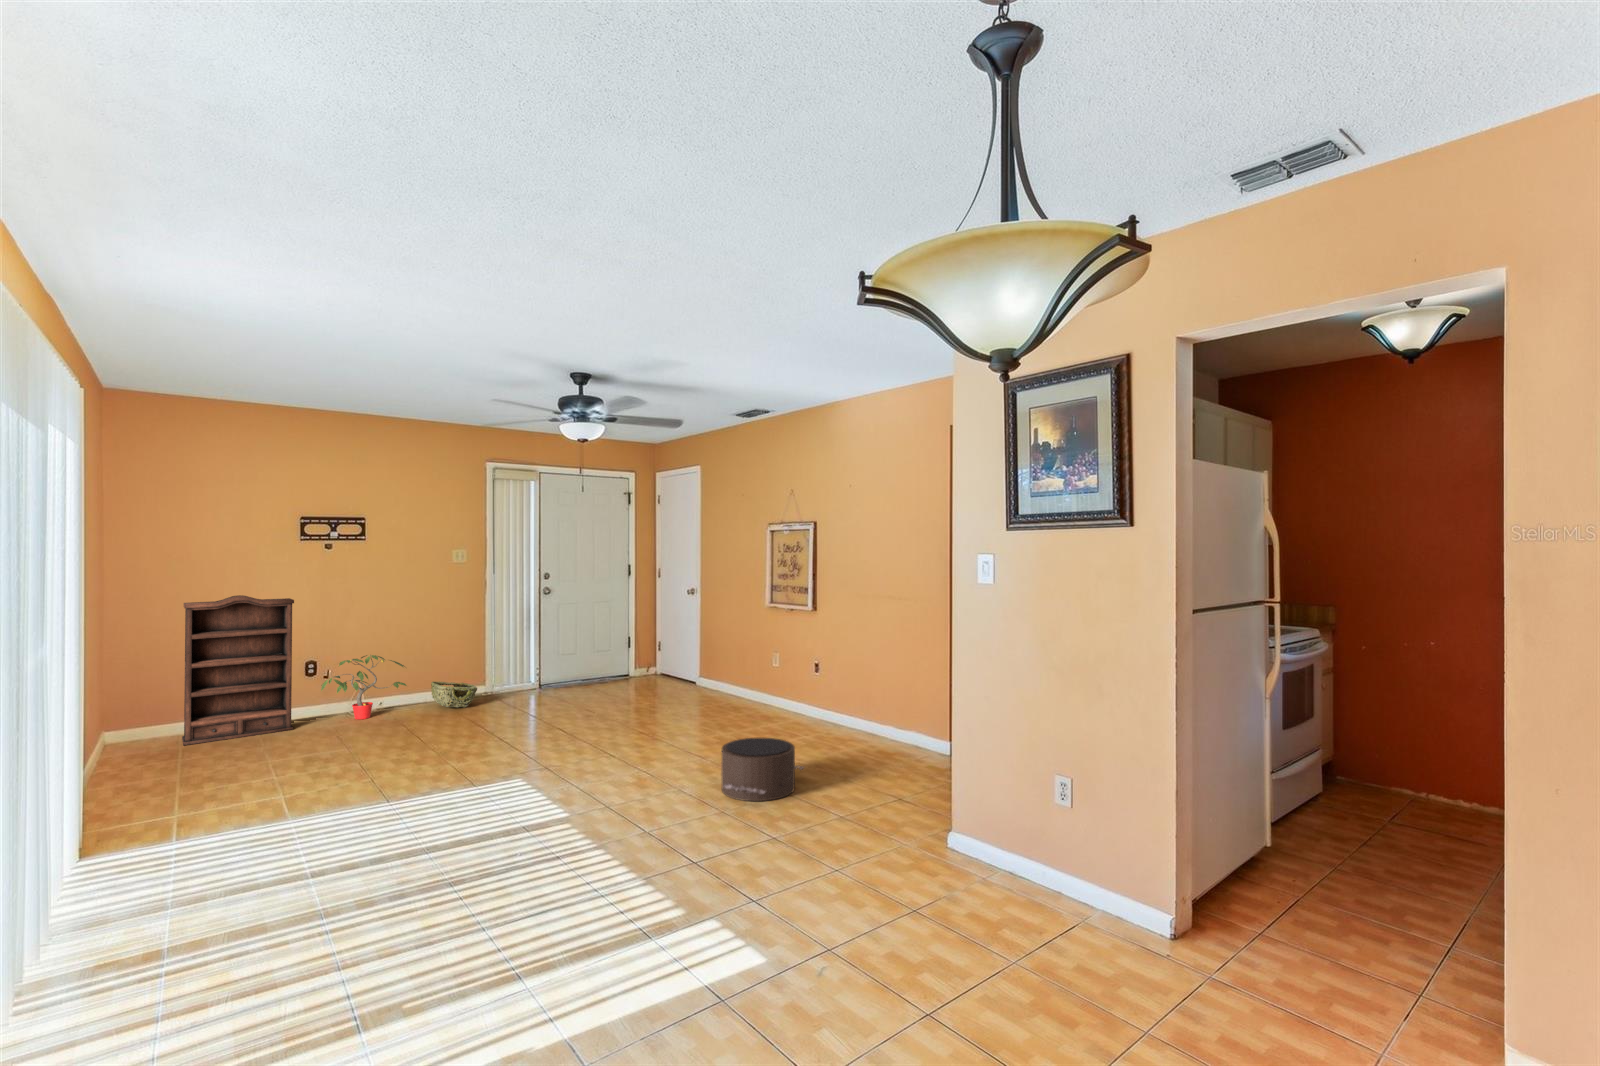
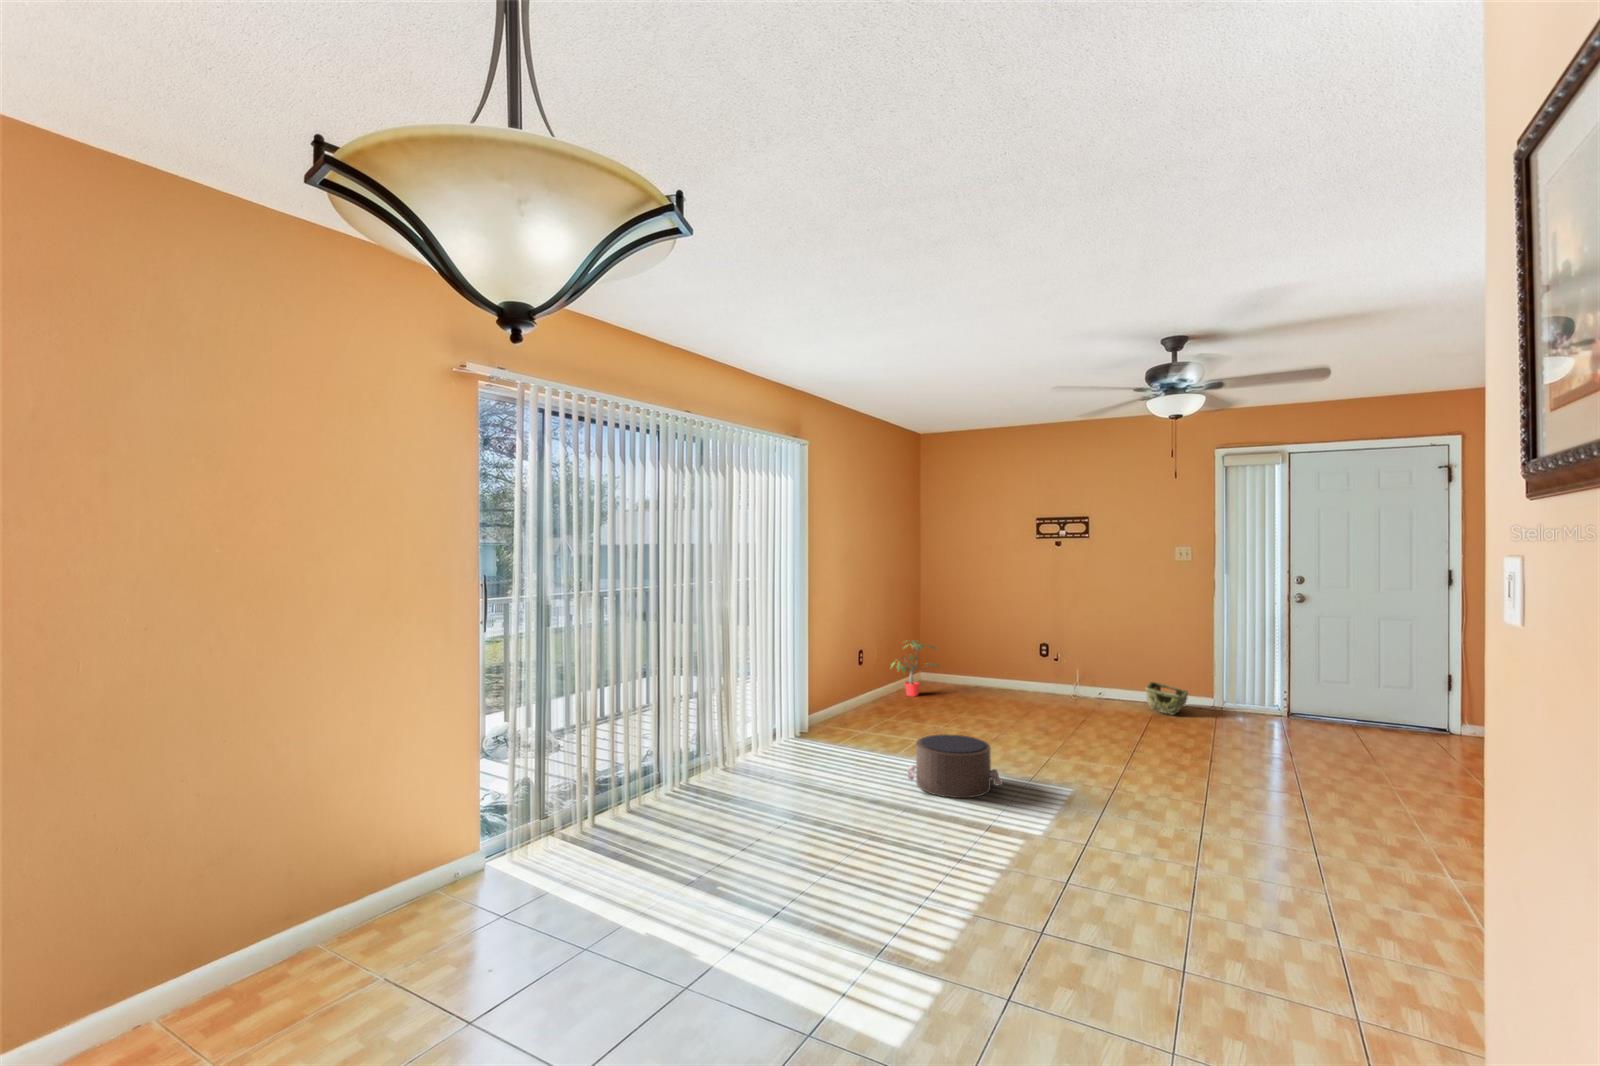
bookshelf: present [182,595,294,745] -> none [956,582,1030,697]
potted plant: present [321,655,407,719] -> present [891,640,937,697]
pouf: present [722,738,804,801] -> present [908,734,1002,798]

